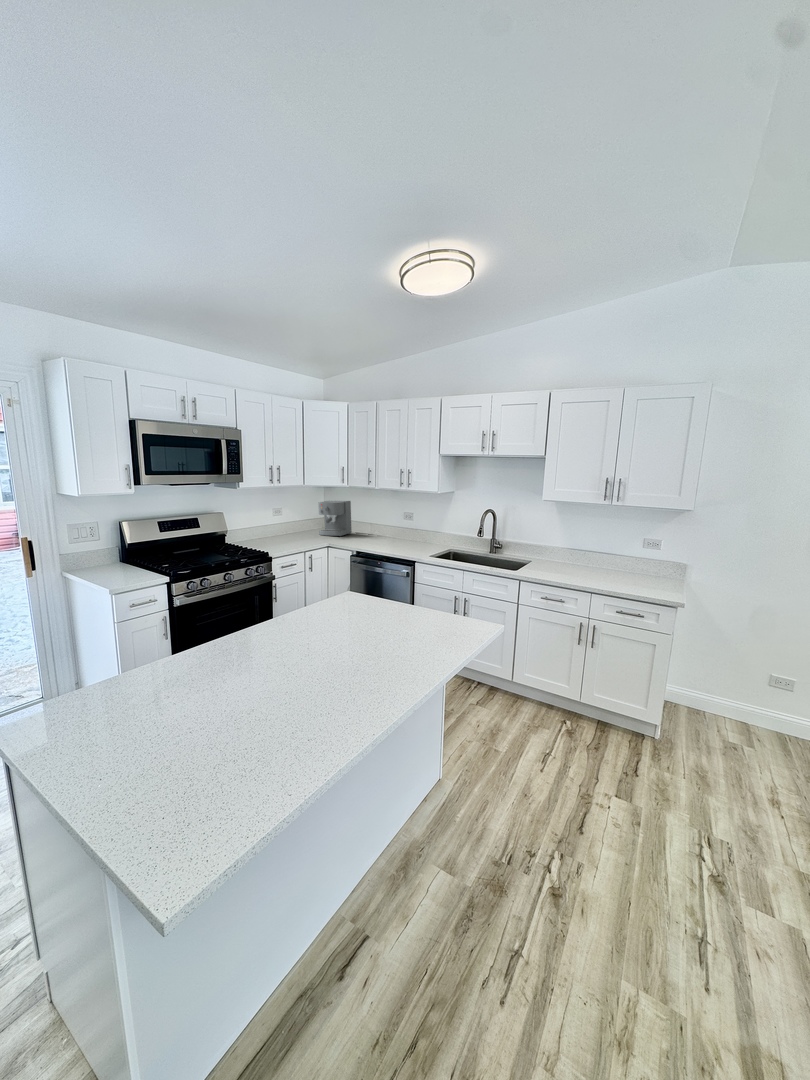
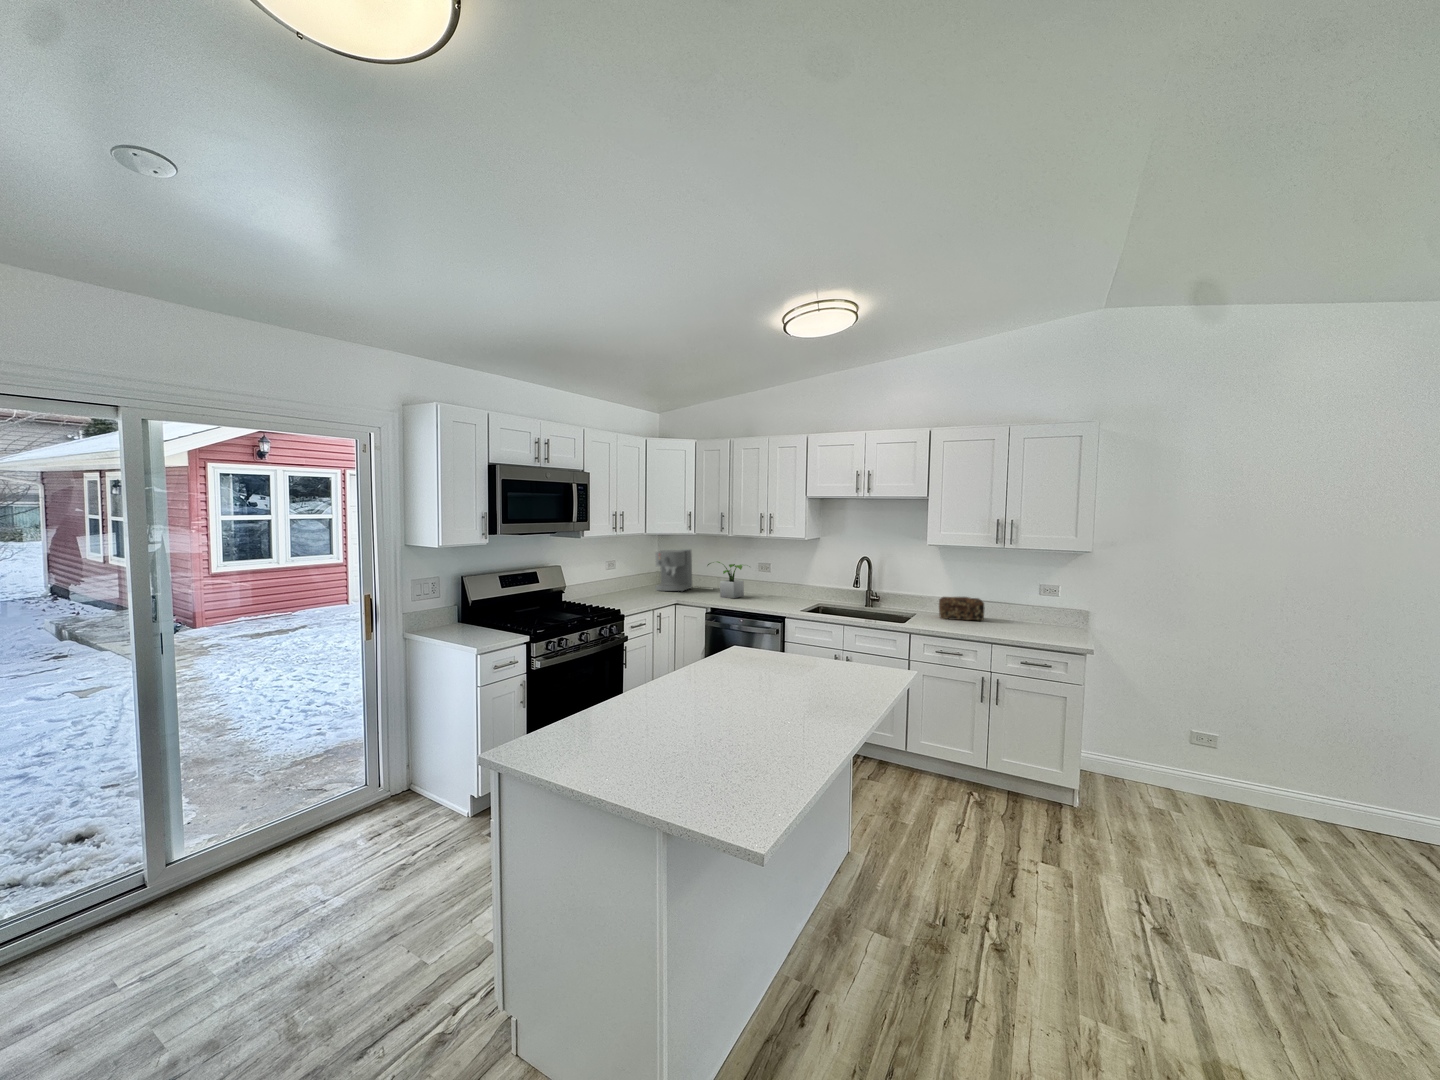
potted plant: none [359,512,397,543] -> present [707,561,744,598]
bread loaf: none [552,547,591,569] -> present [939,597,984,620]

